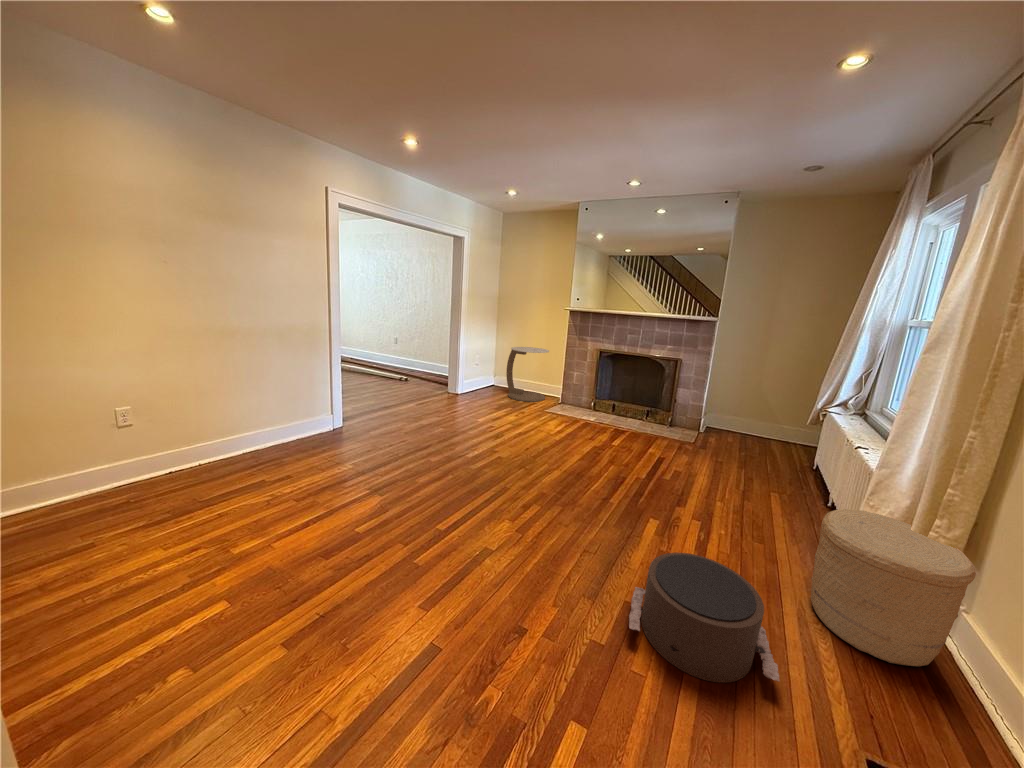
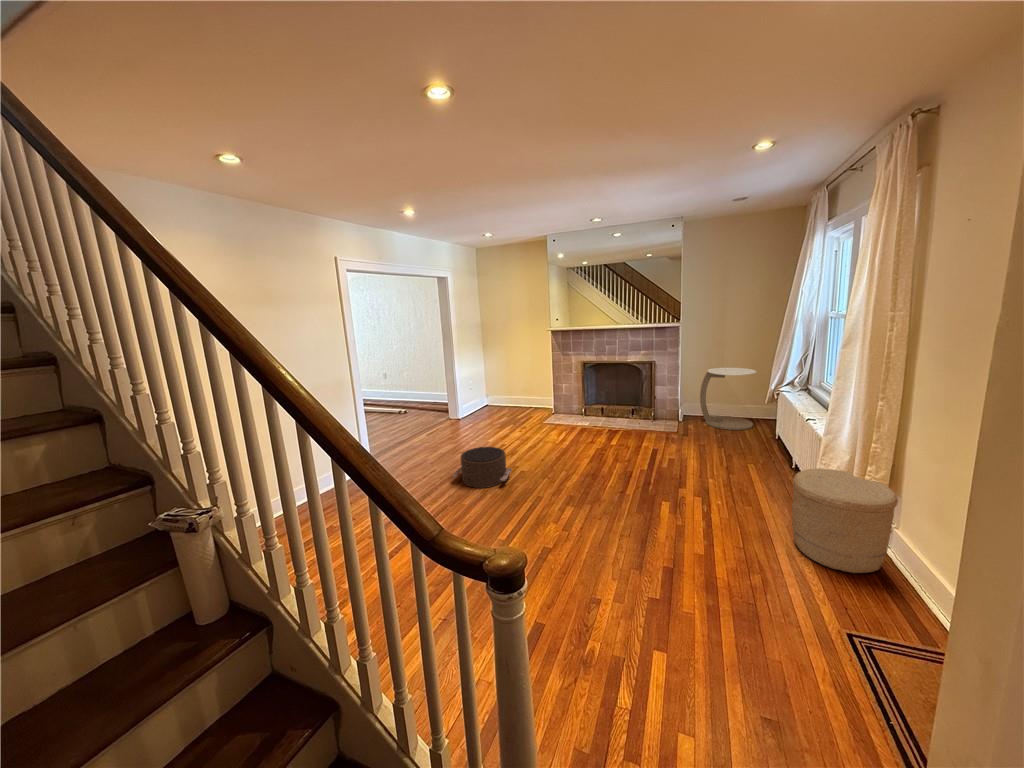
side table: present [506,347,549,402] -> present [700,368,756,430]
pouf: present [629,552,779,683] -> present [453,447,512,488]

